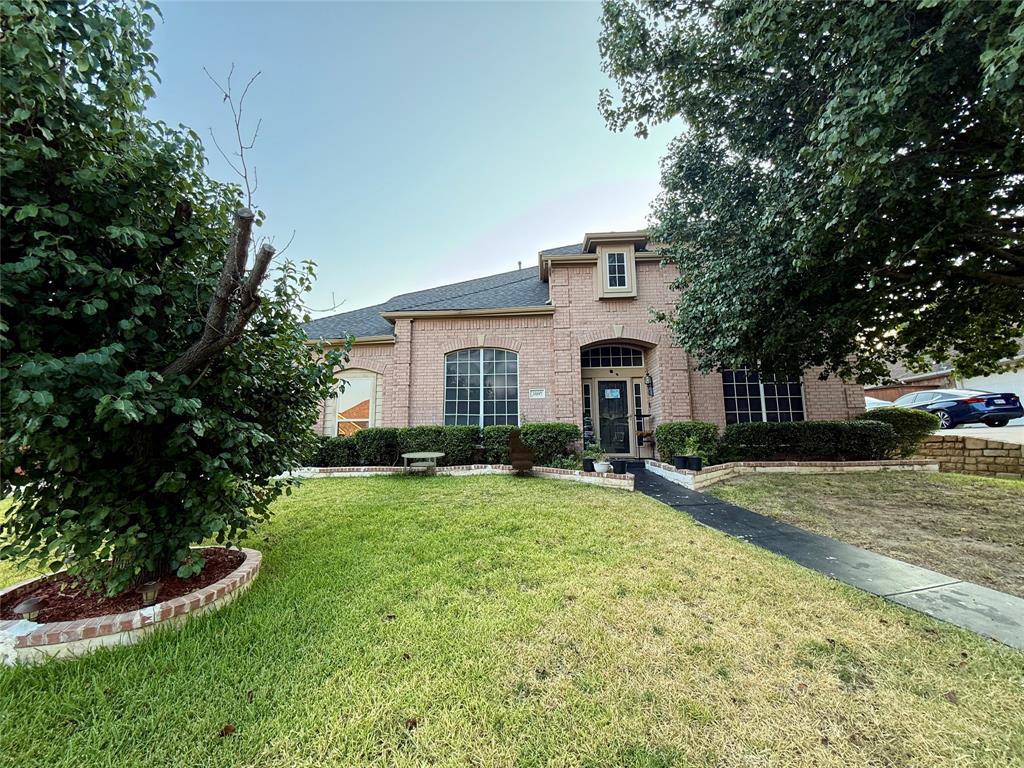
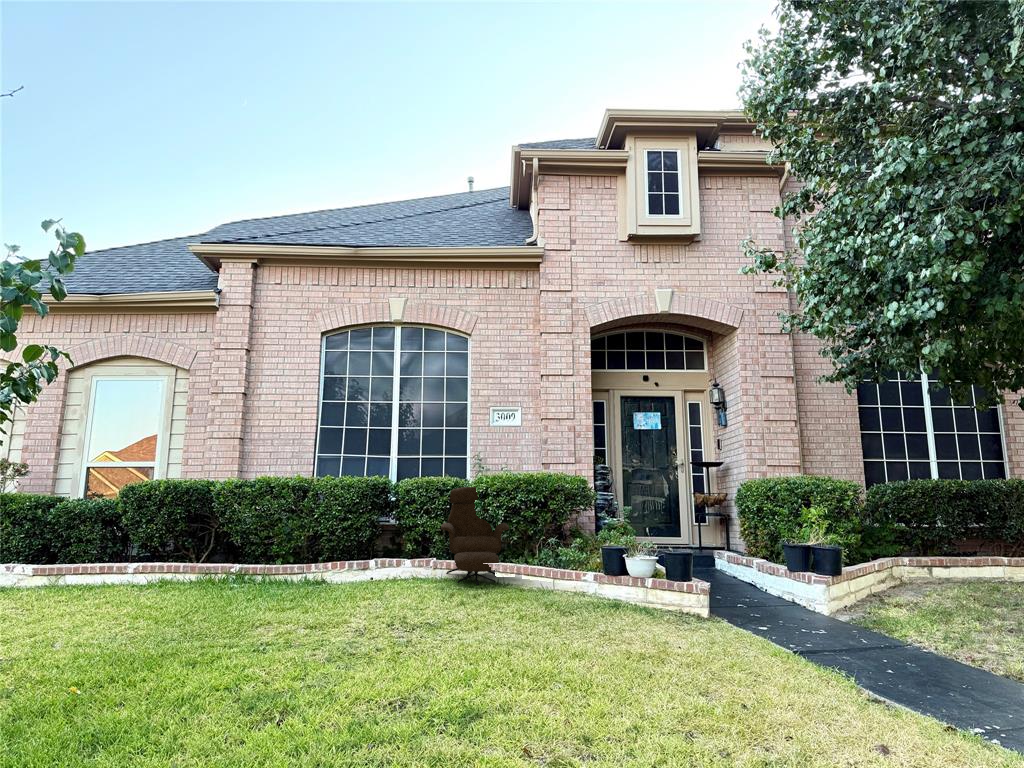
round table: present [402,452,445,474] -> none [218,533,313,580]

